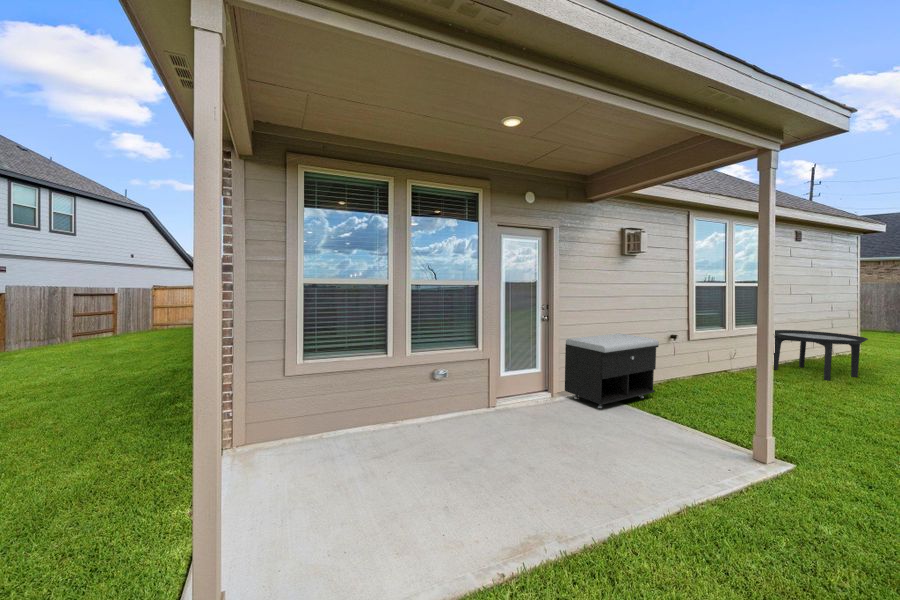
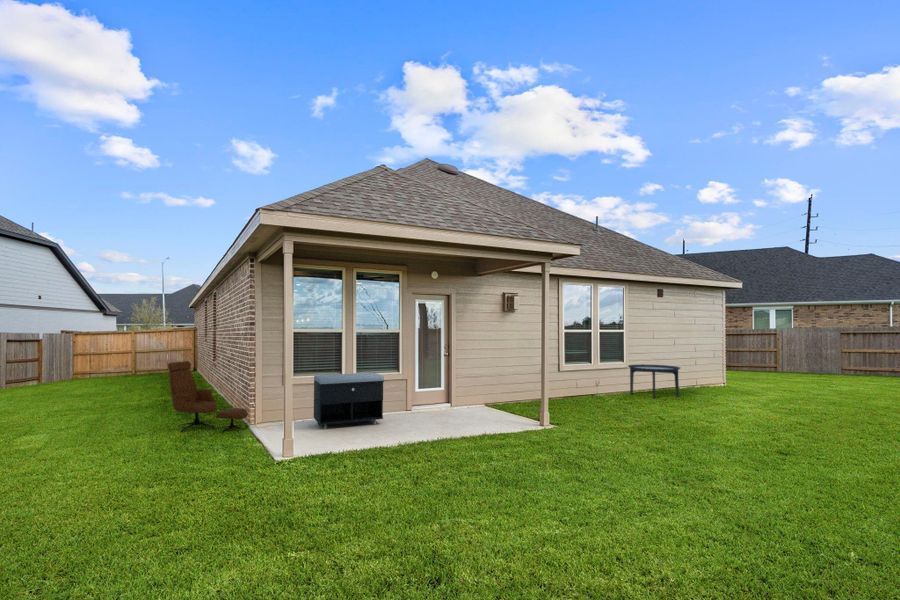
lounge chair: none [85,331,225,467] -> present [168,361,248,432]
storage bench: present [565,333,659,408] -> present [314,373,384,429]

